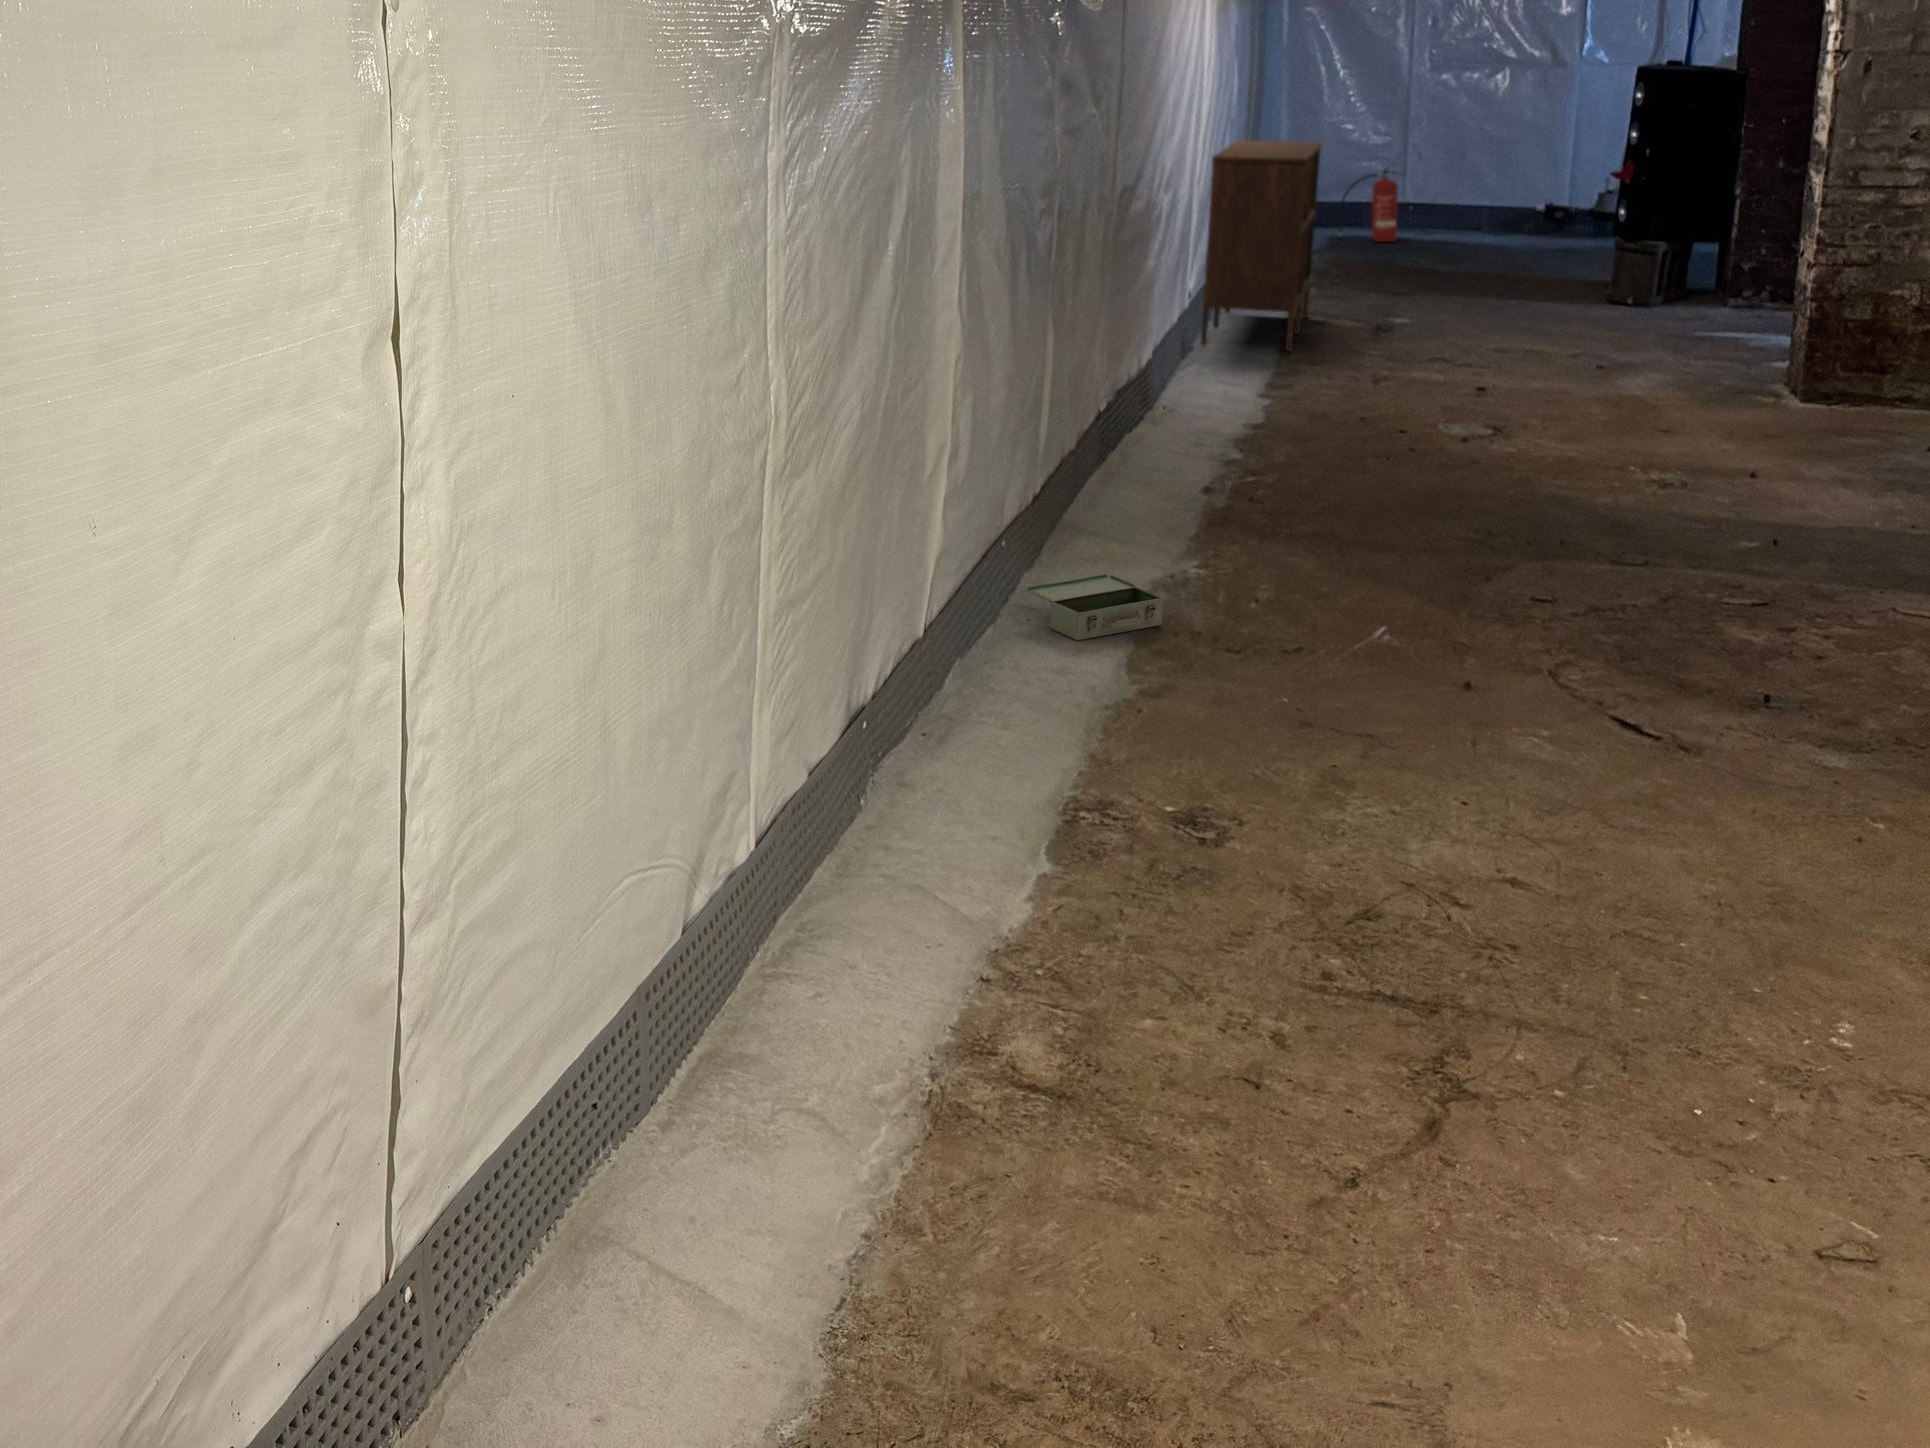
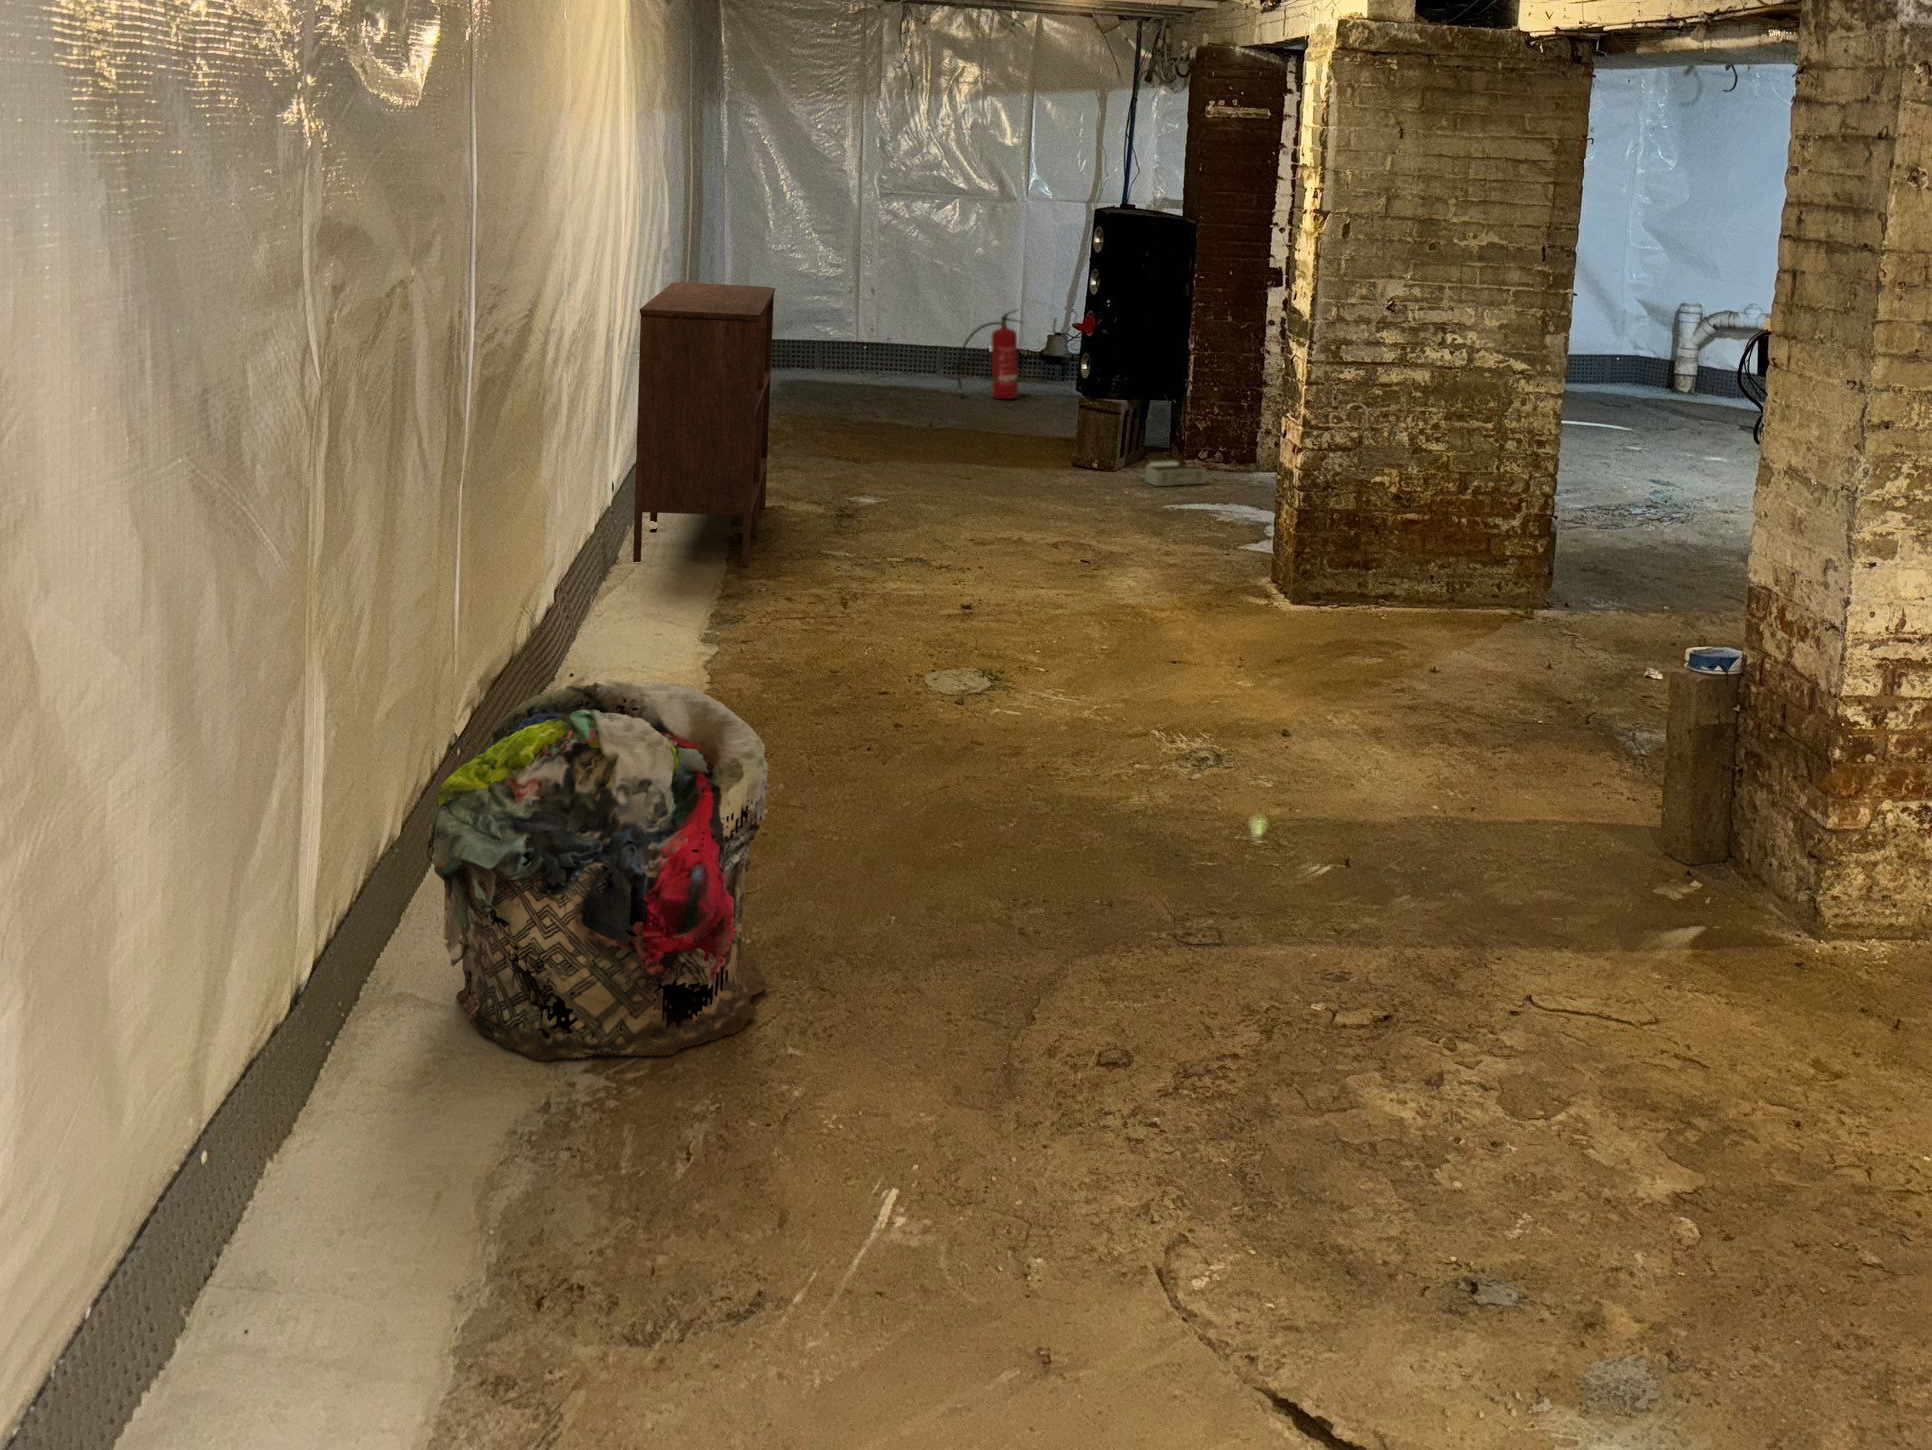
fire extinguisher: present [1338,168,1398,242] -> present [958,310,1018,399]
laundry basket: none [1088,353,1296,562] -> present [426,679,770,1061]
toolbox: present [1026,574,1163,640] -> present [1145,460,1207,486]

